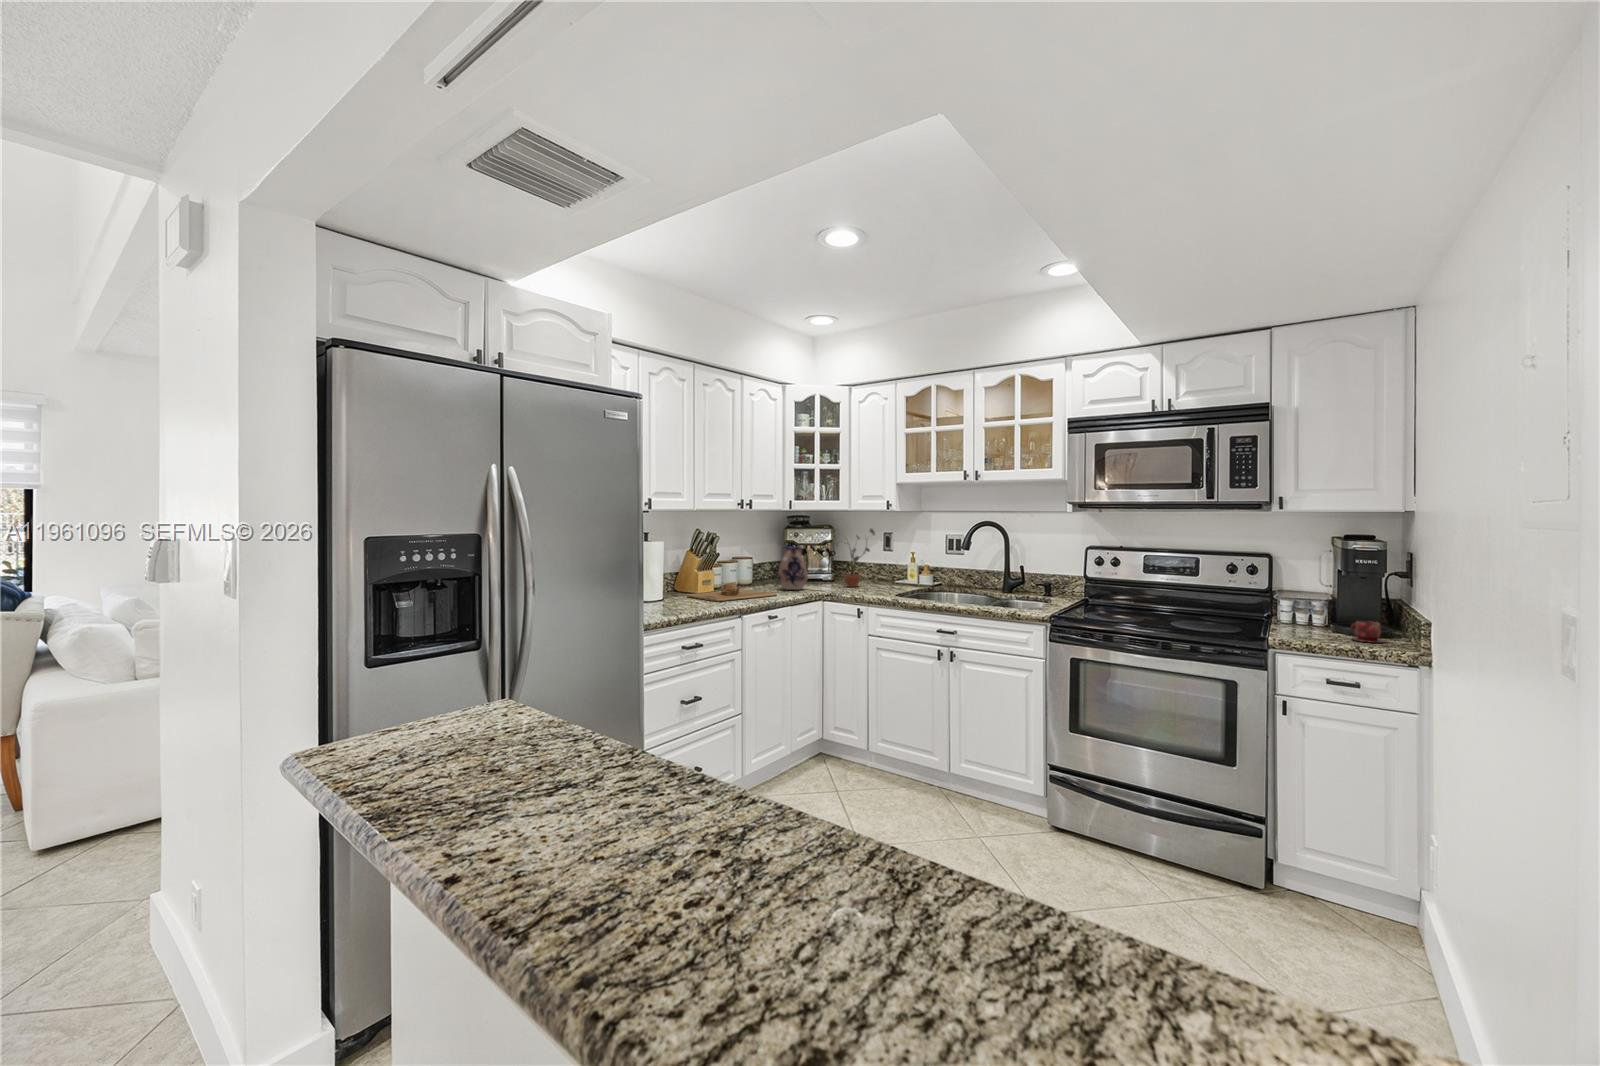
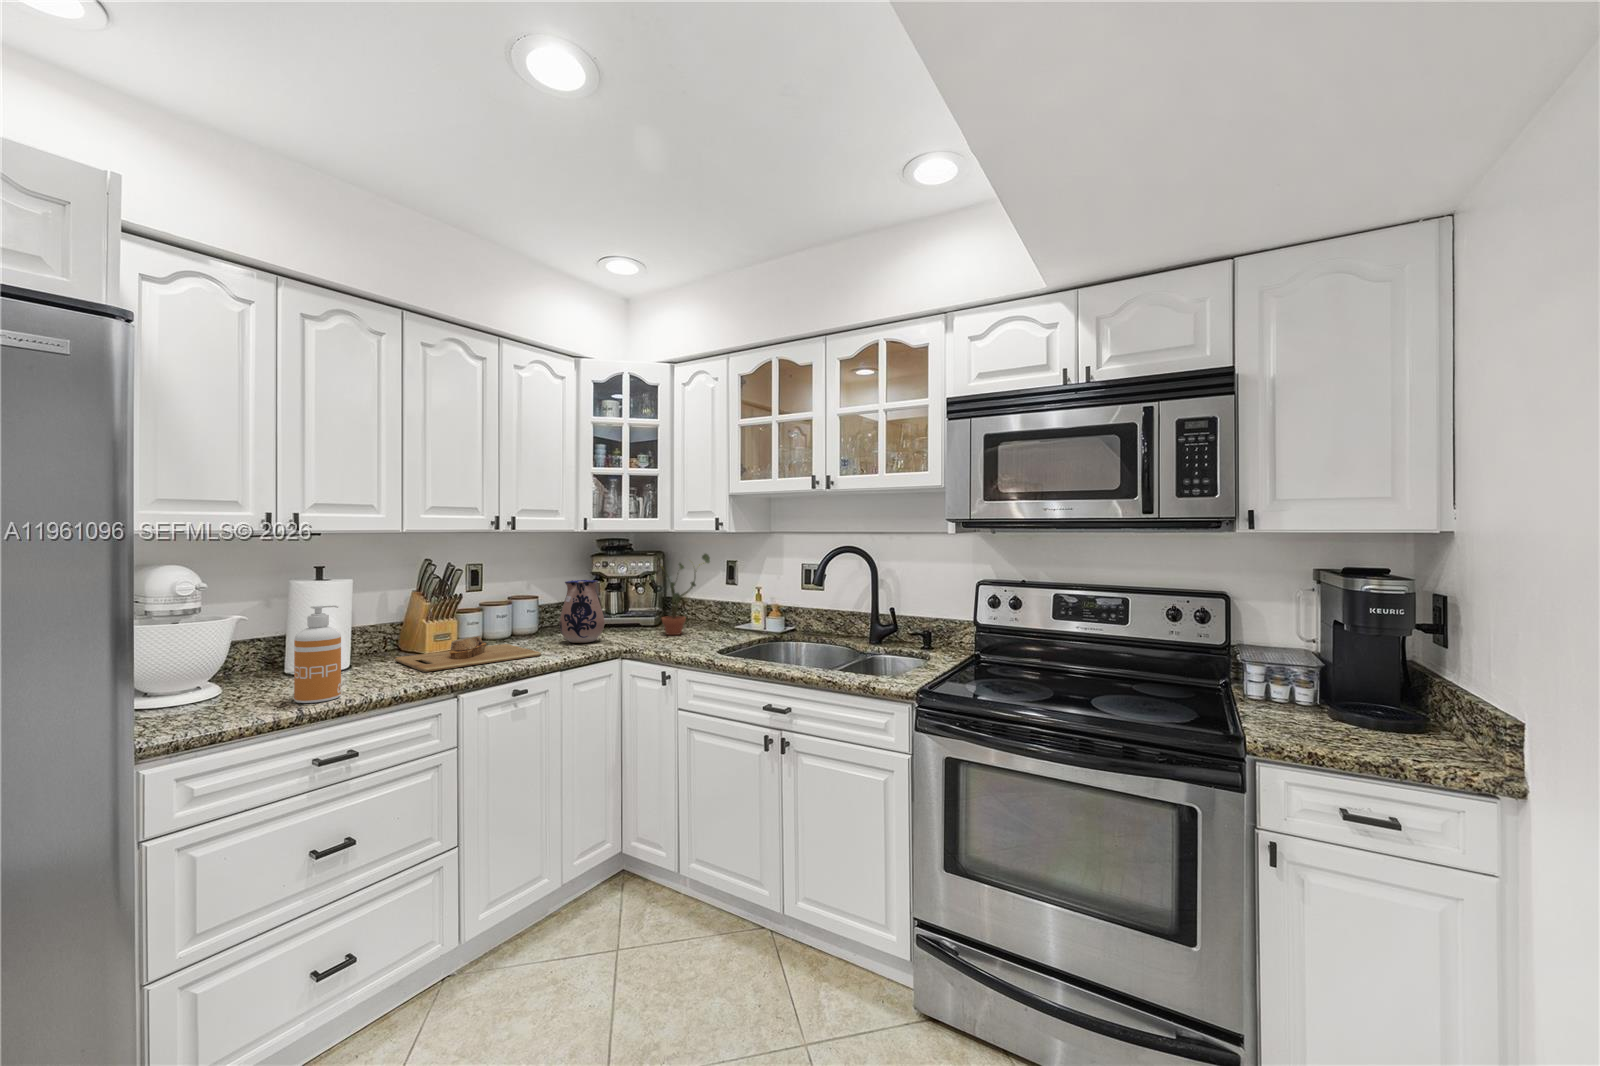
soap dispenser: none [668,555,690,612] -> present [294,605,341,703]
teacup: present [1351,621,1385,643] -> none [1372,708,1433,749]

